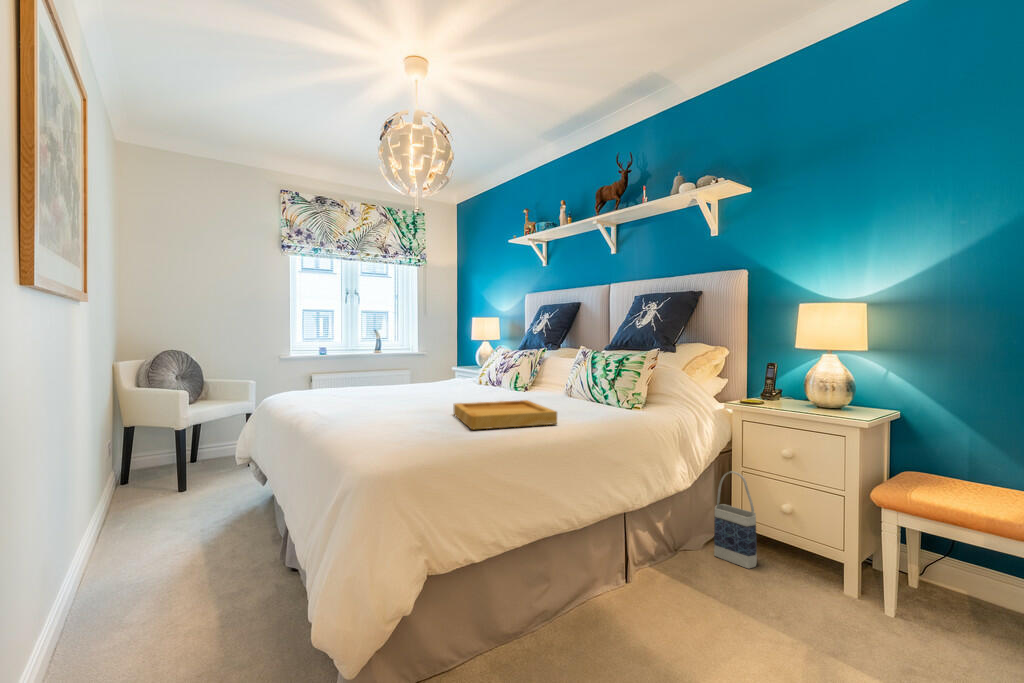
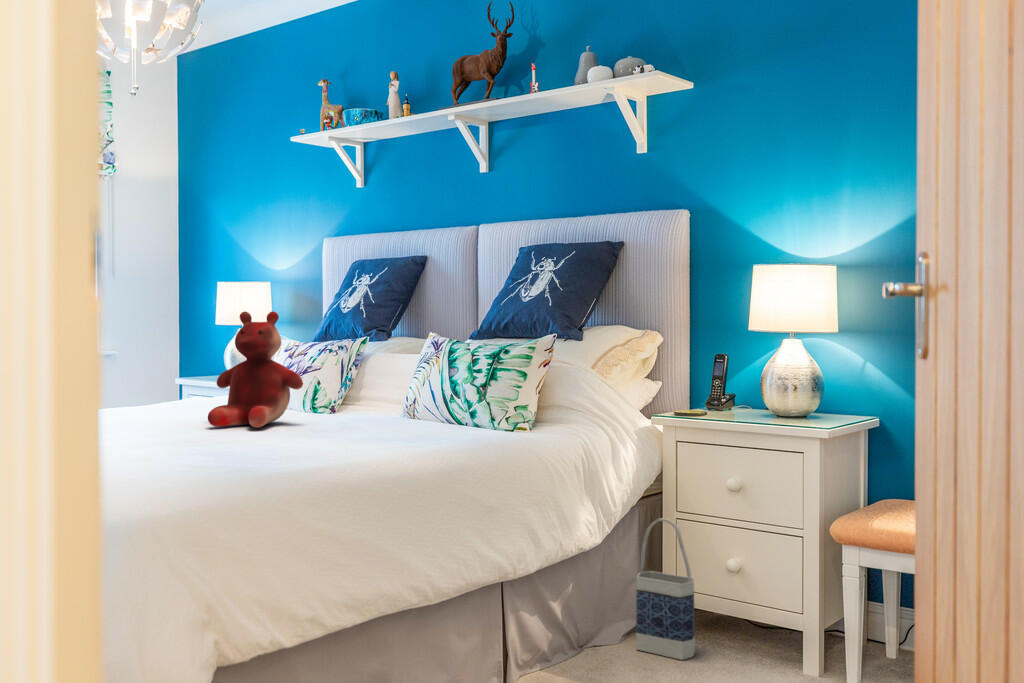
teddy bear: none [452,335,506,402] -> present [208,311,303,428]
tray: present [453,400,557,430] -> none [221,419,399,461]

